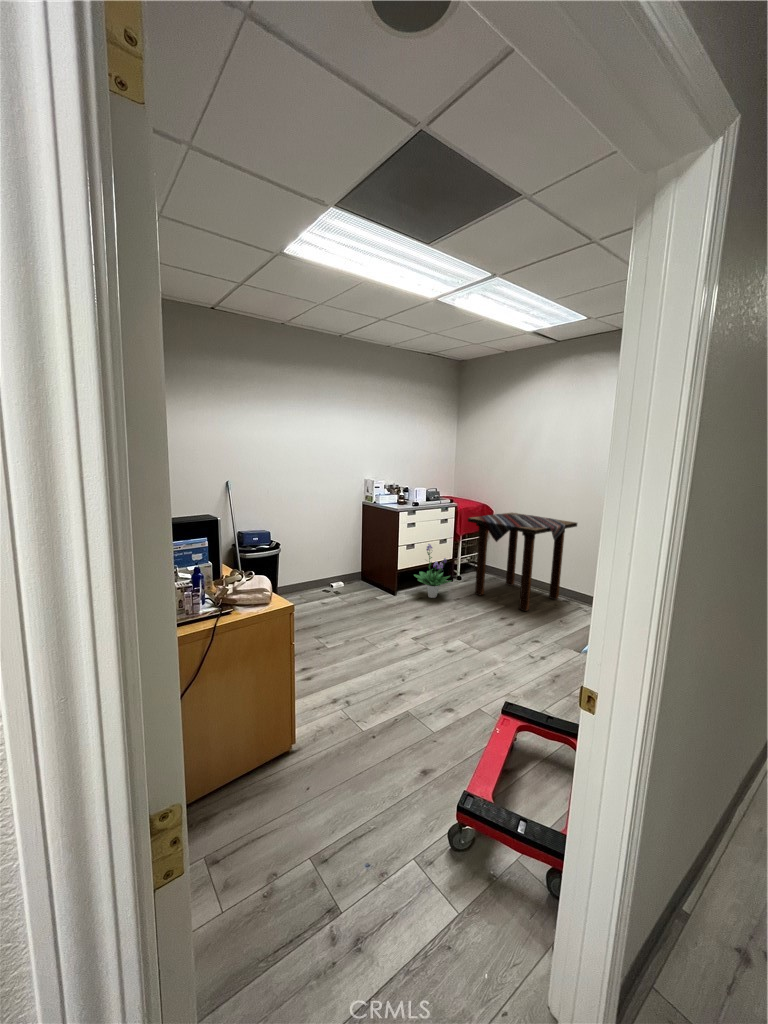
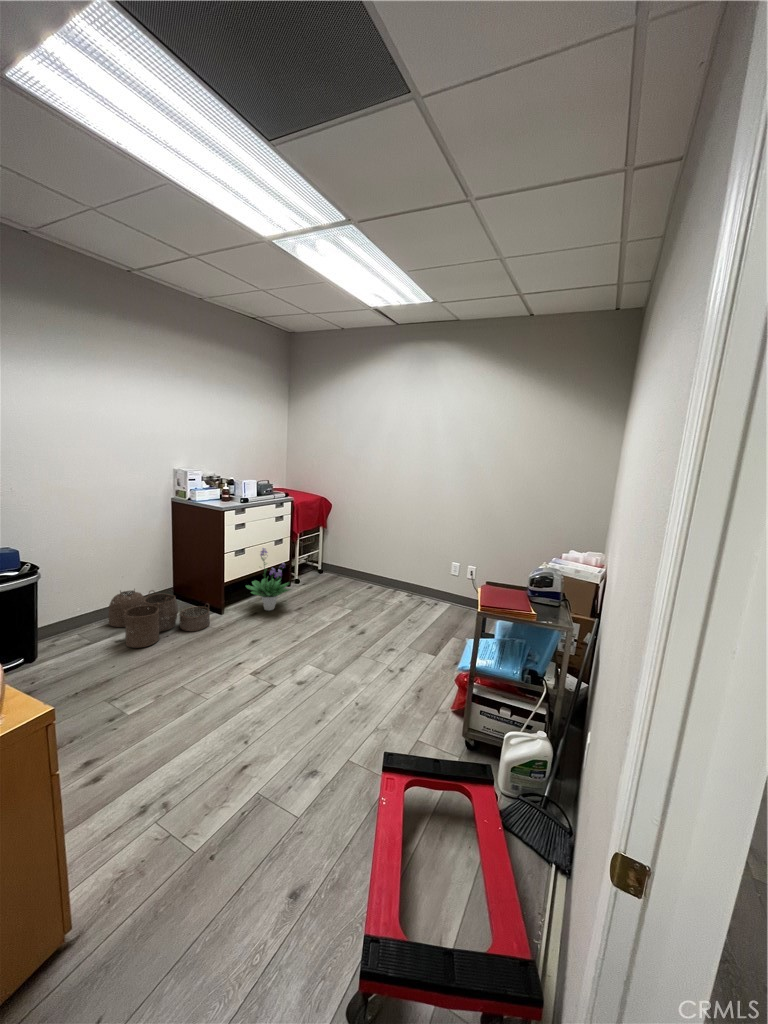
side table: present [468,513,577,611] -> none [307,506,417,614]
woven basket: none [317,568,385,610] -> present [108,590,210,648]

